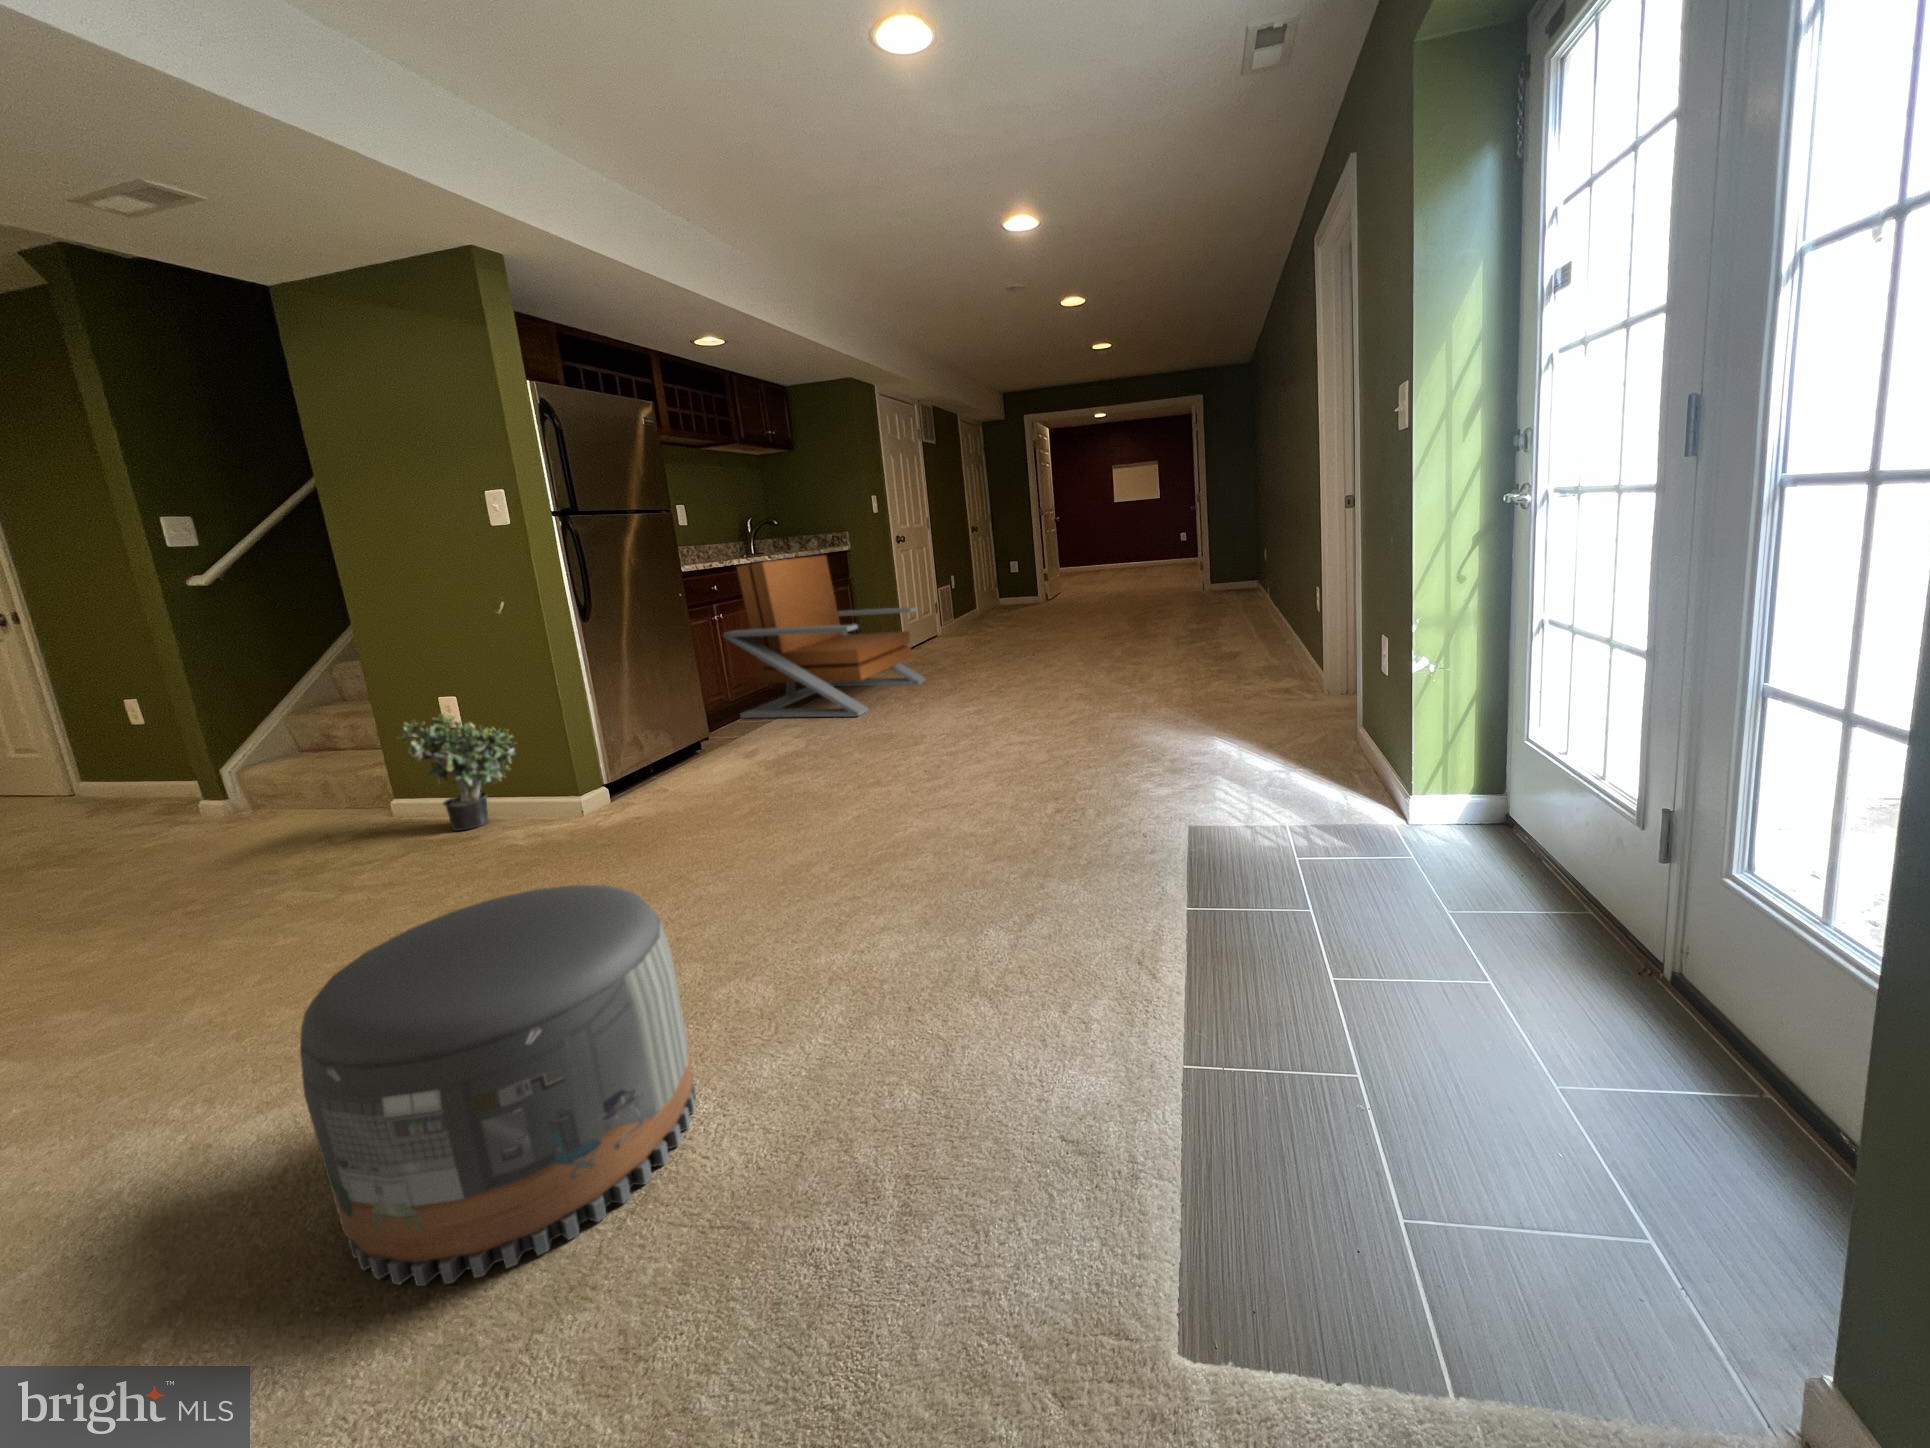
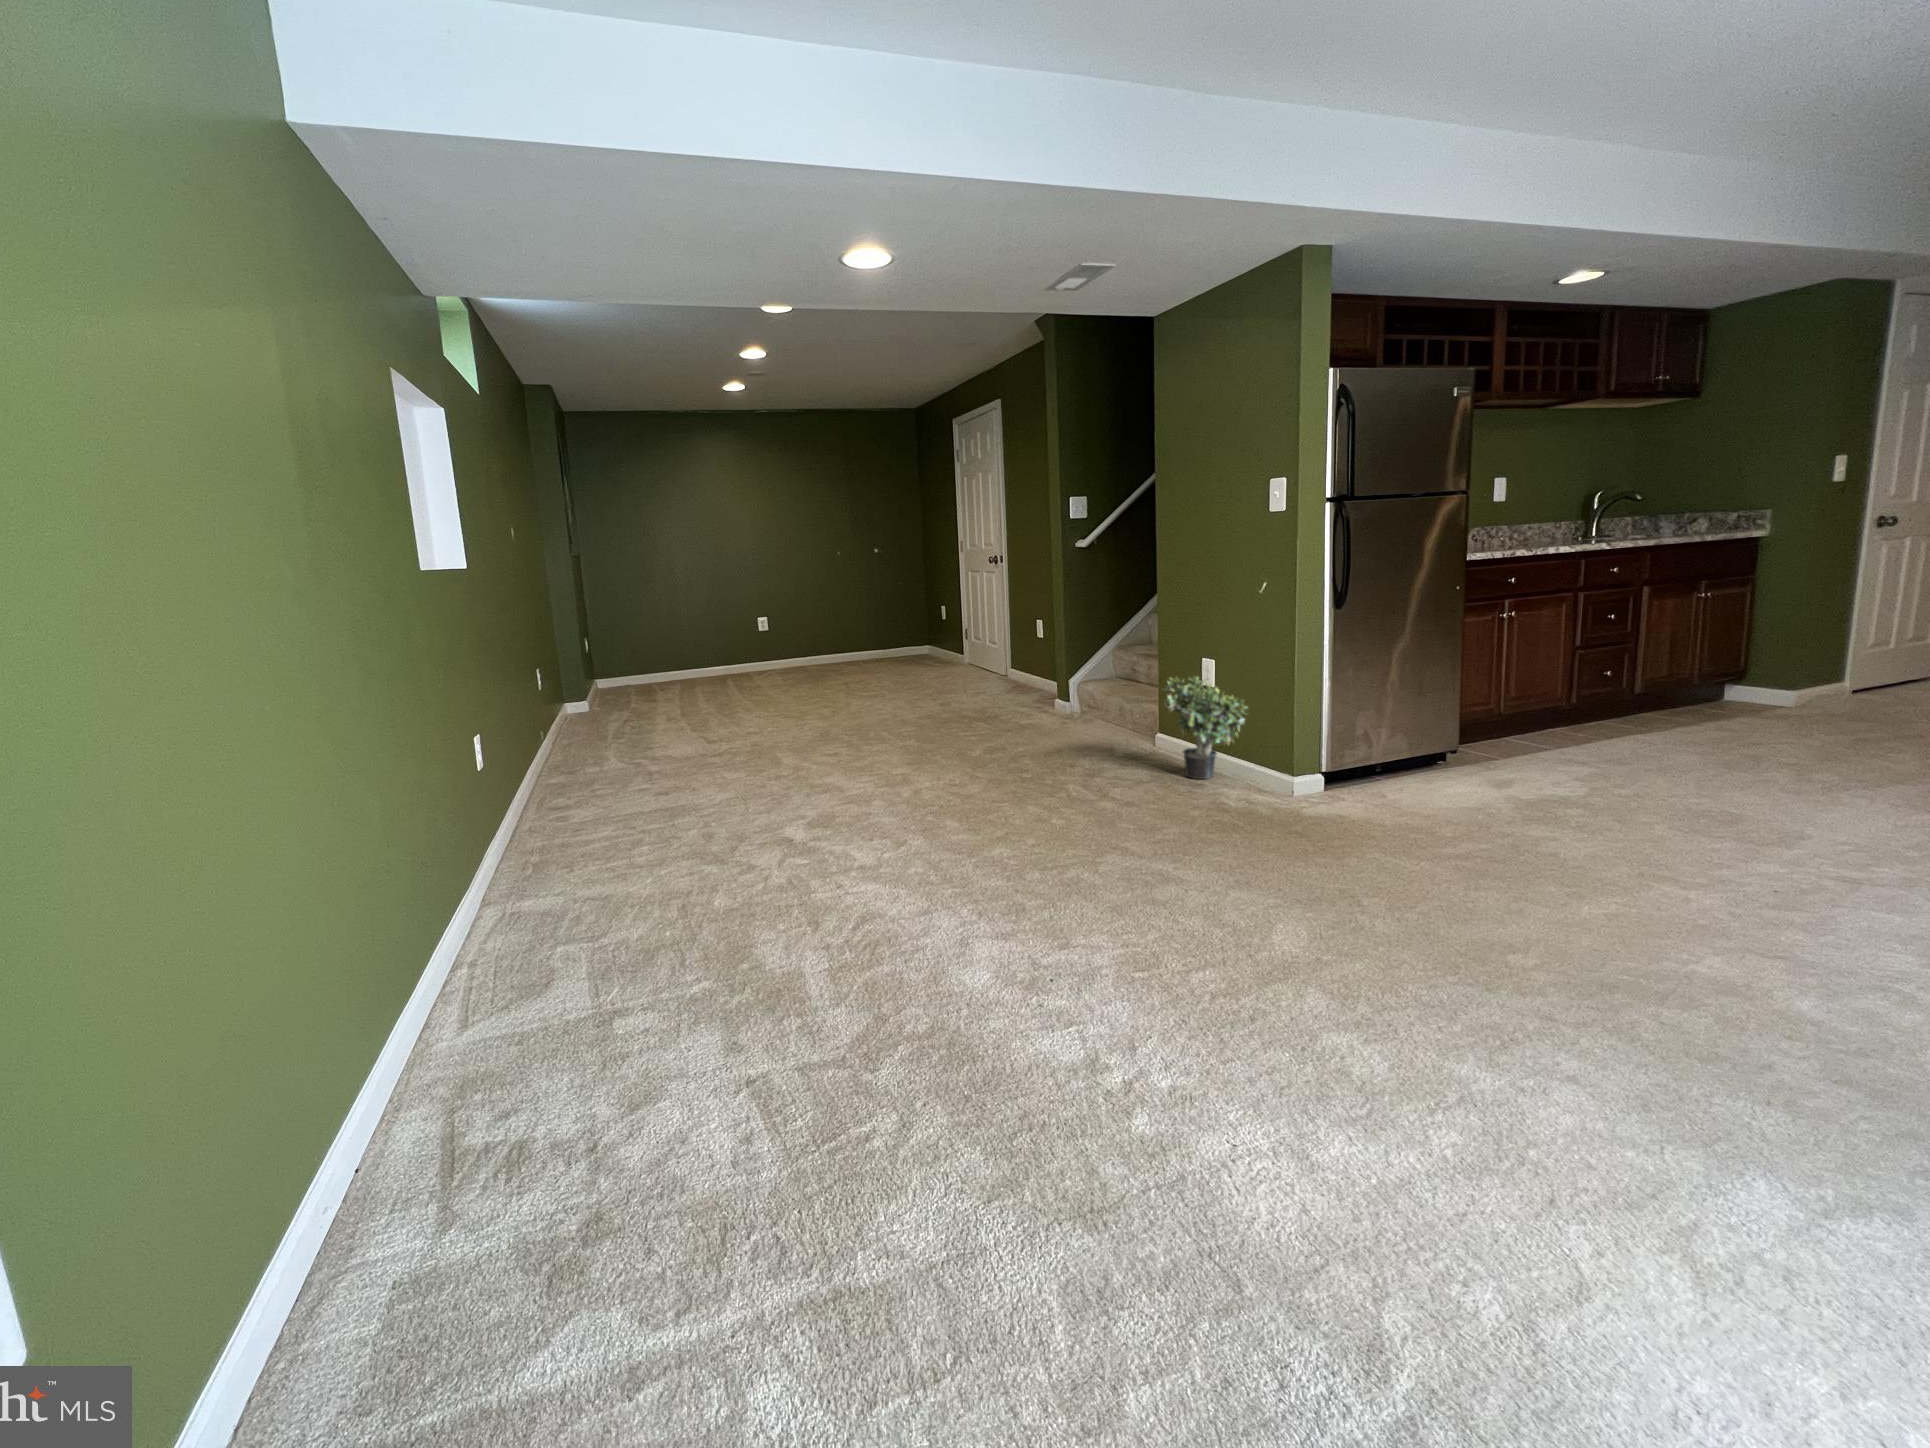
lounge chair: present [723,555,925,718] -> none [1509,540,1887,777]
pouf: present [300,885,696,1286] -> none [995,857,1263,1173]

